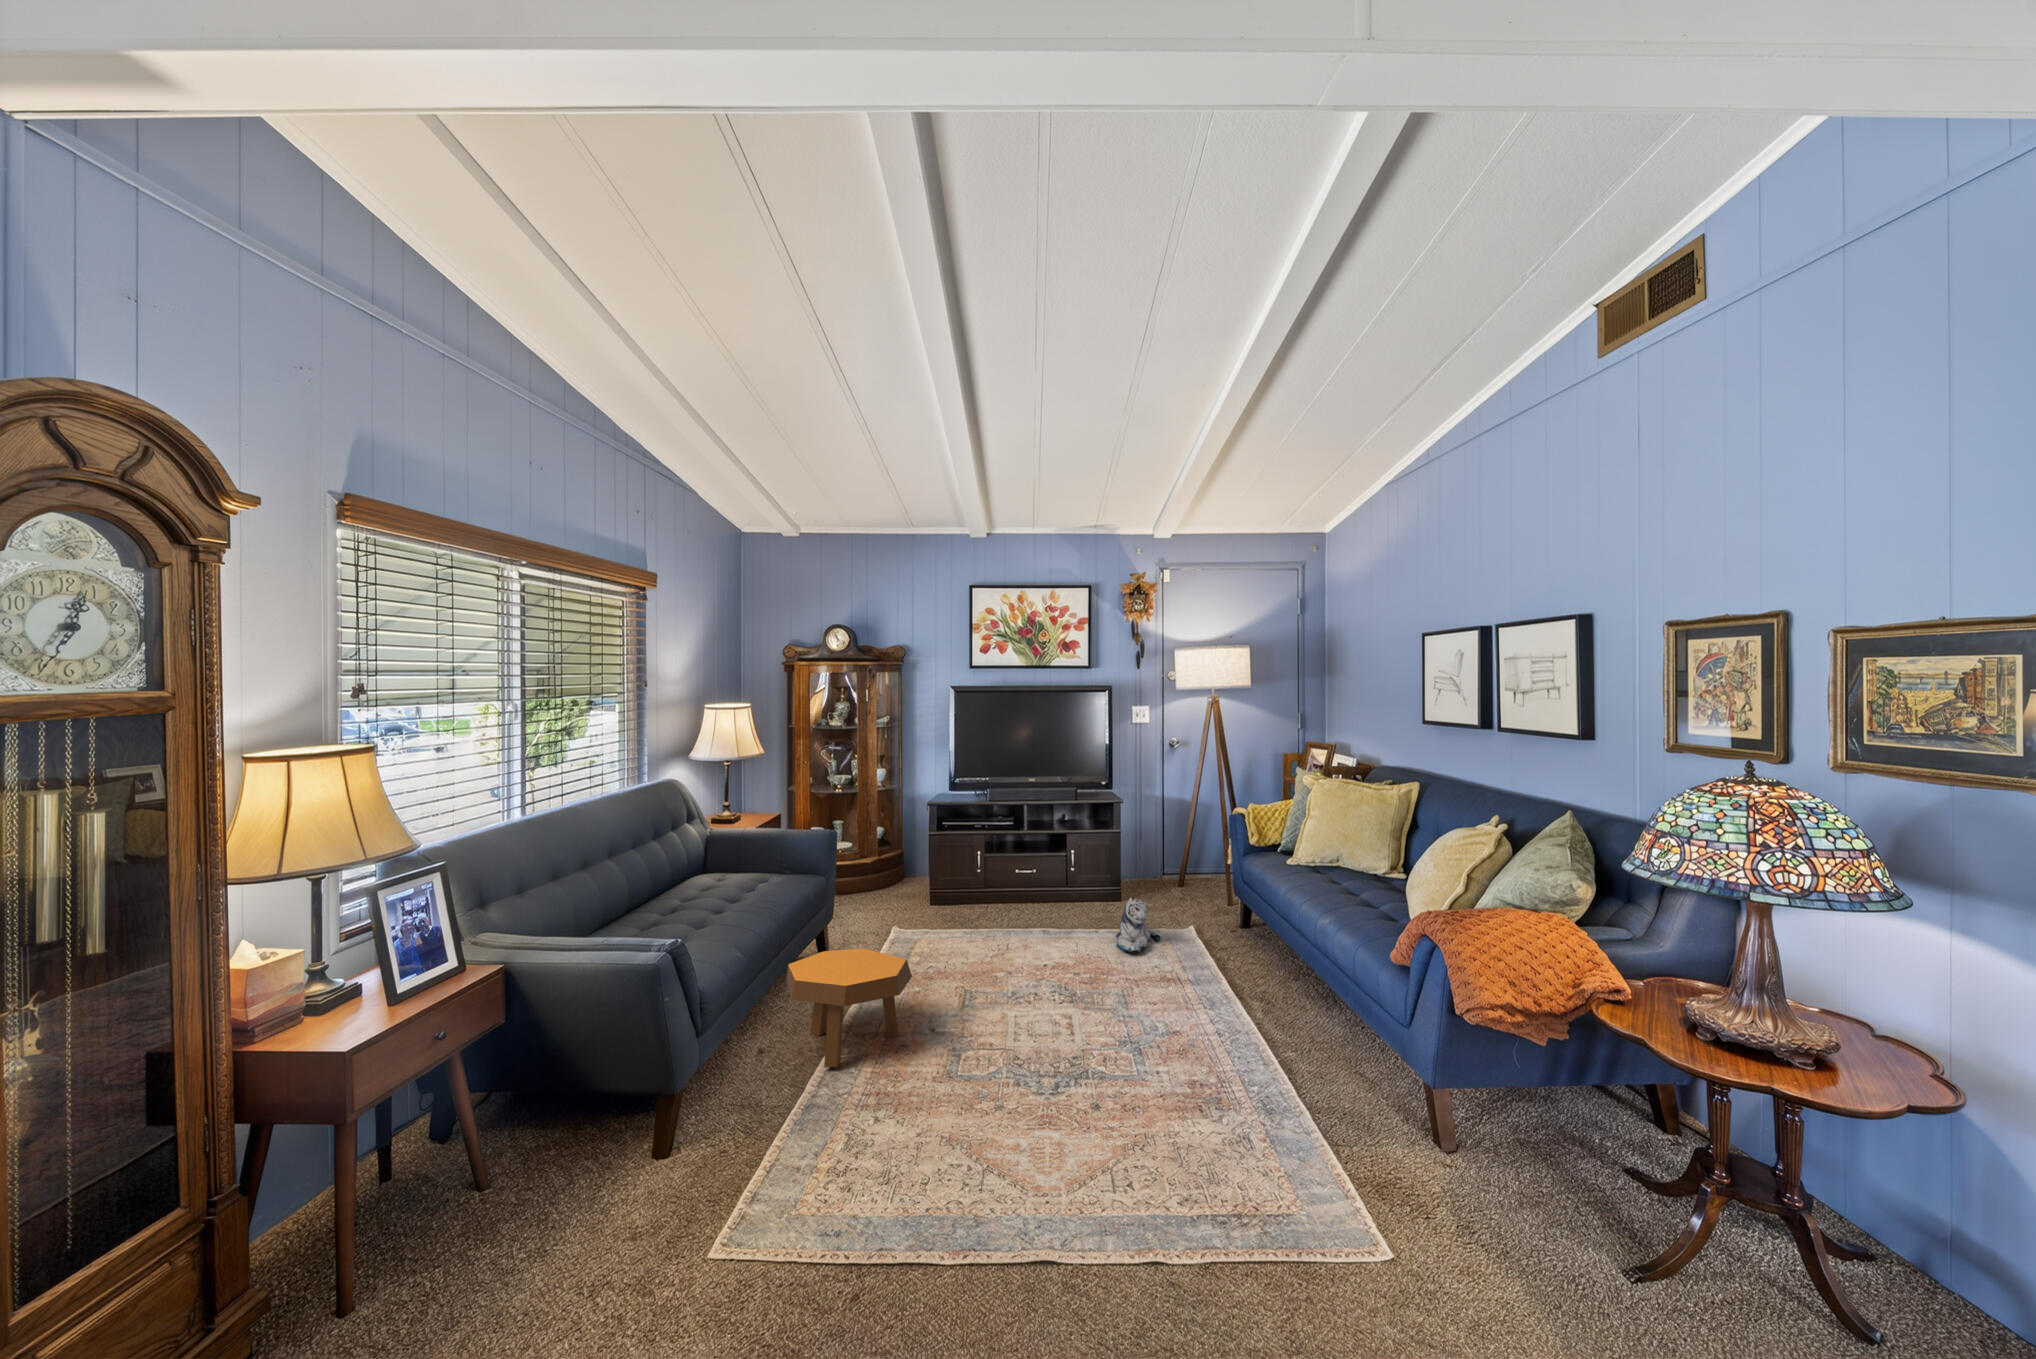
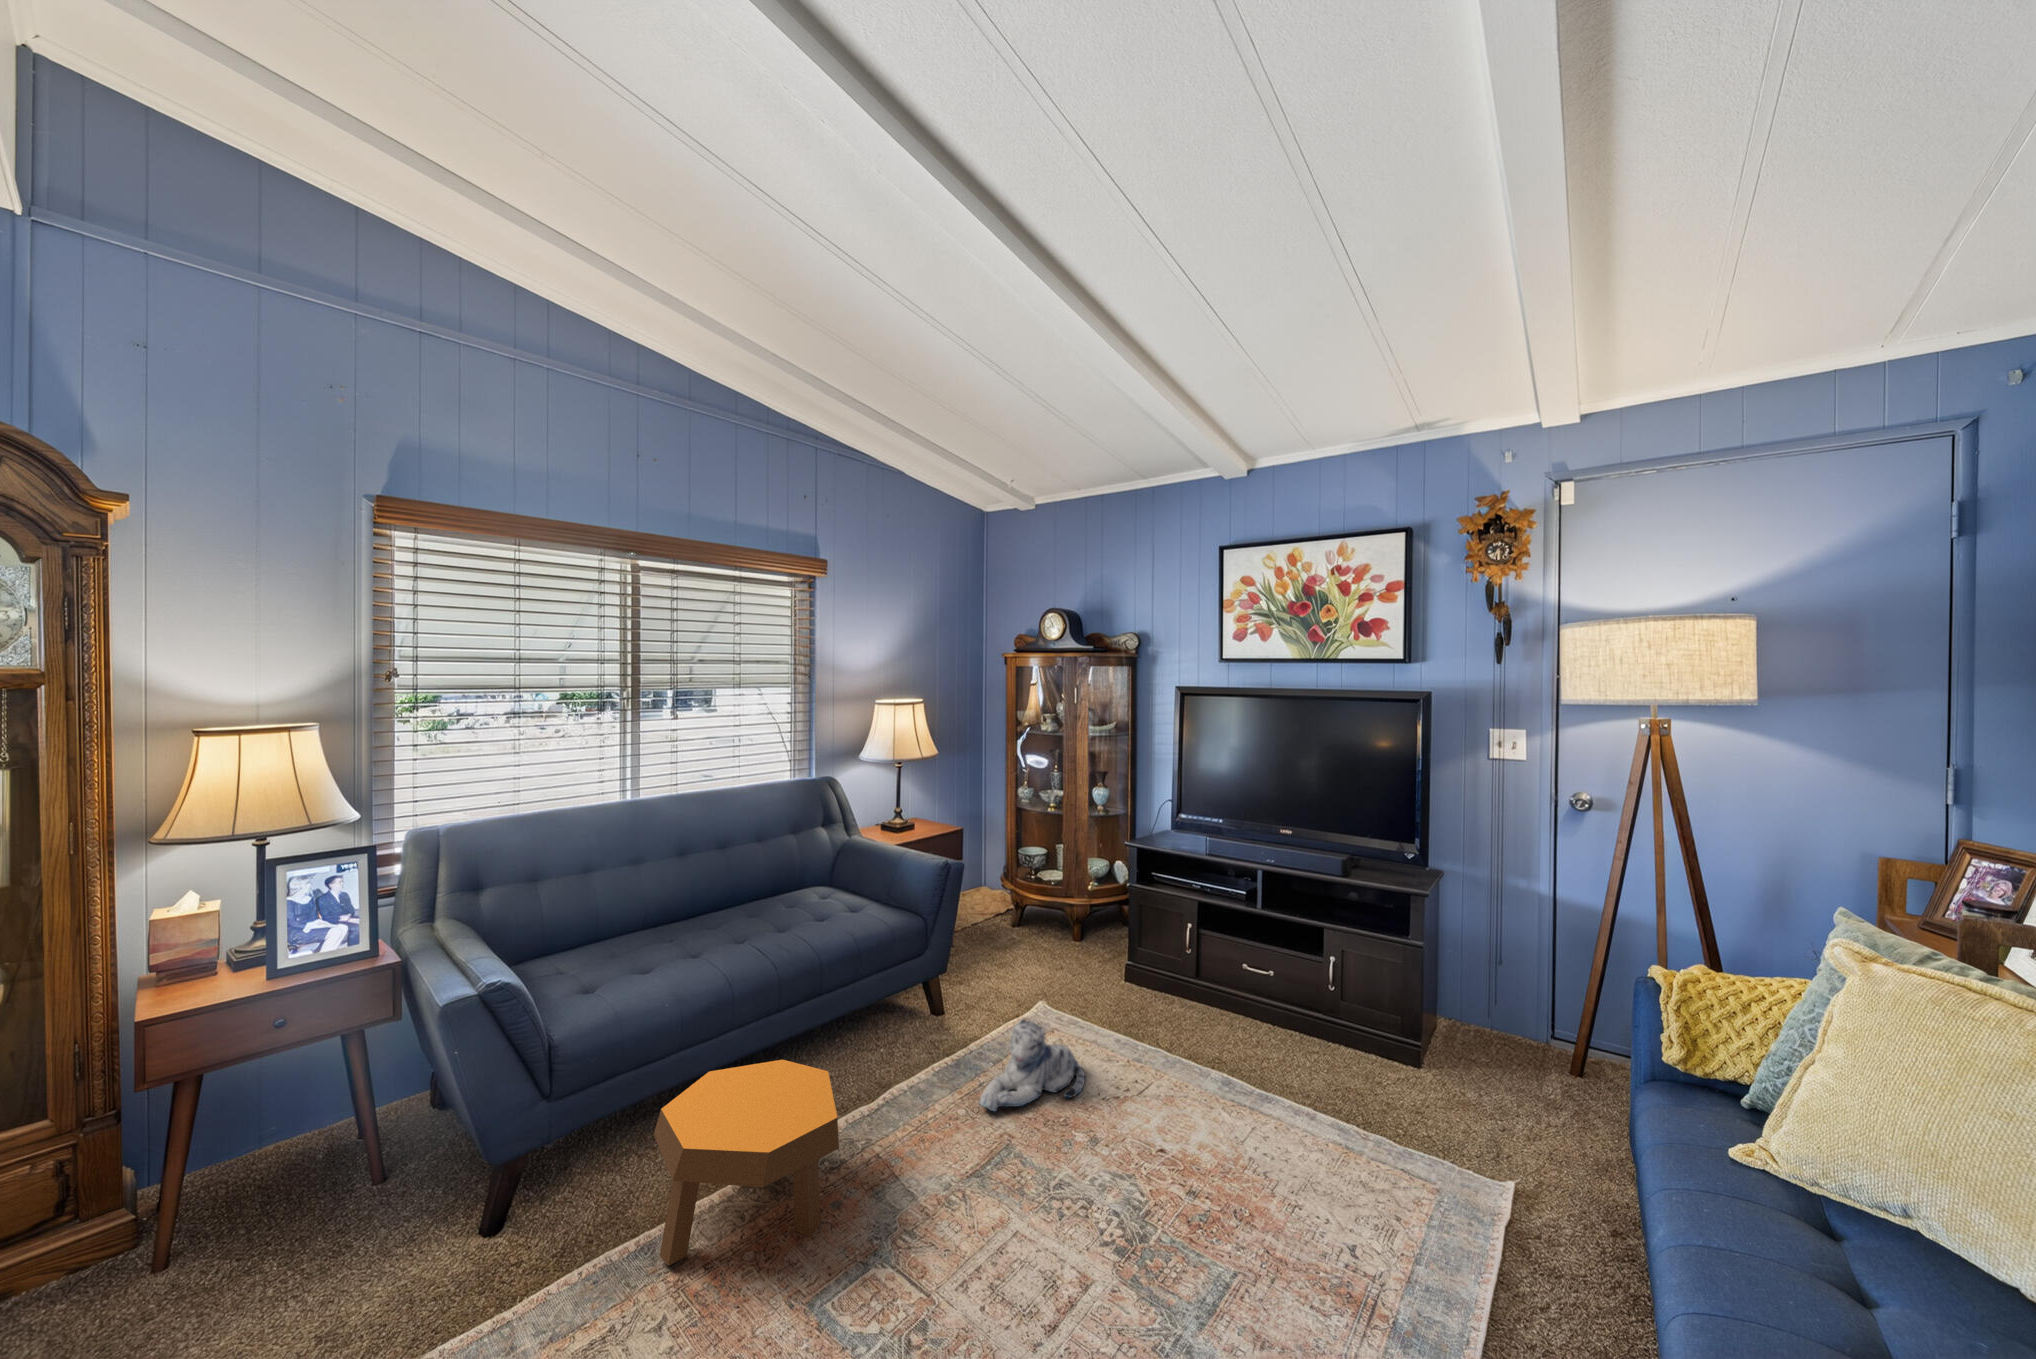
plush toy: present [1116,898,1161,953] -> present [980,1019,1085,1111]

